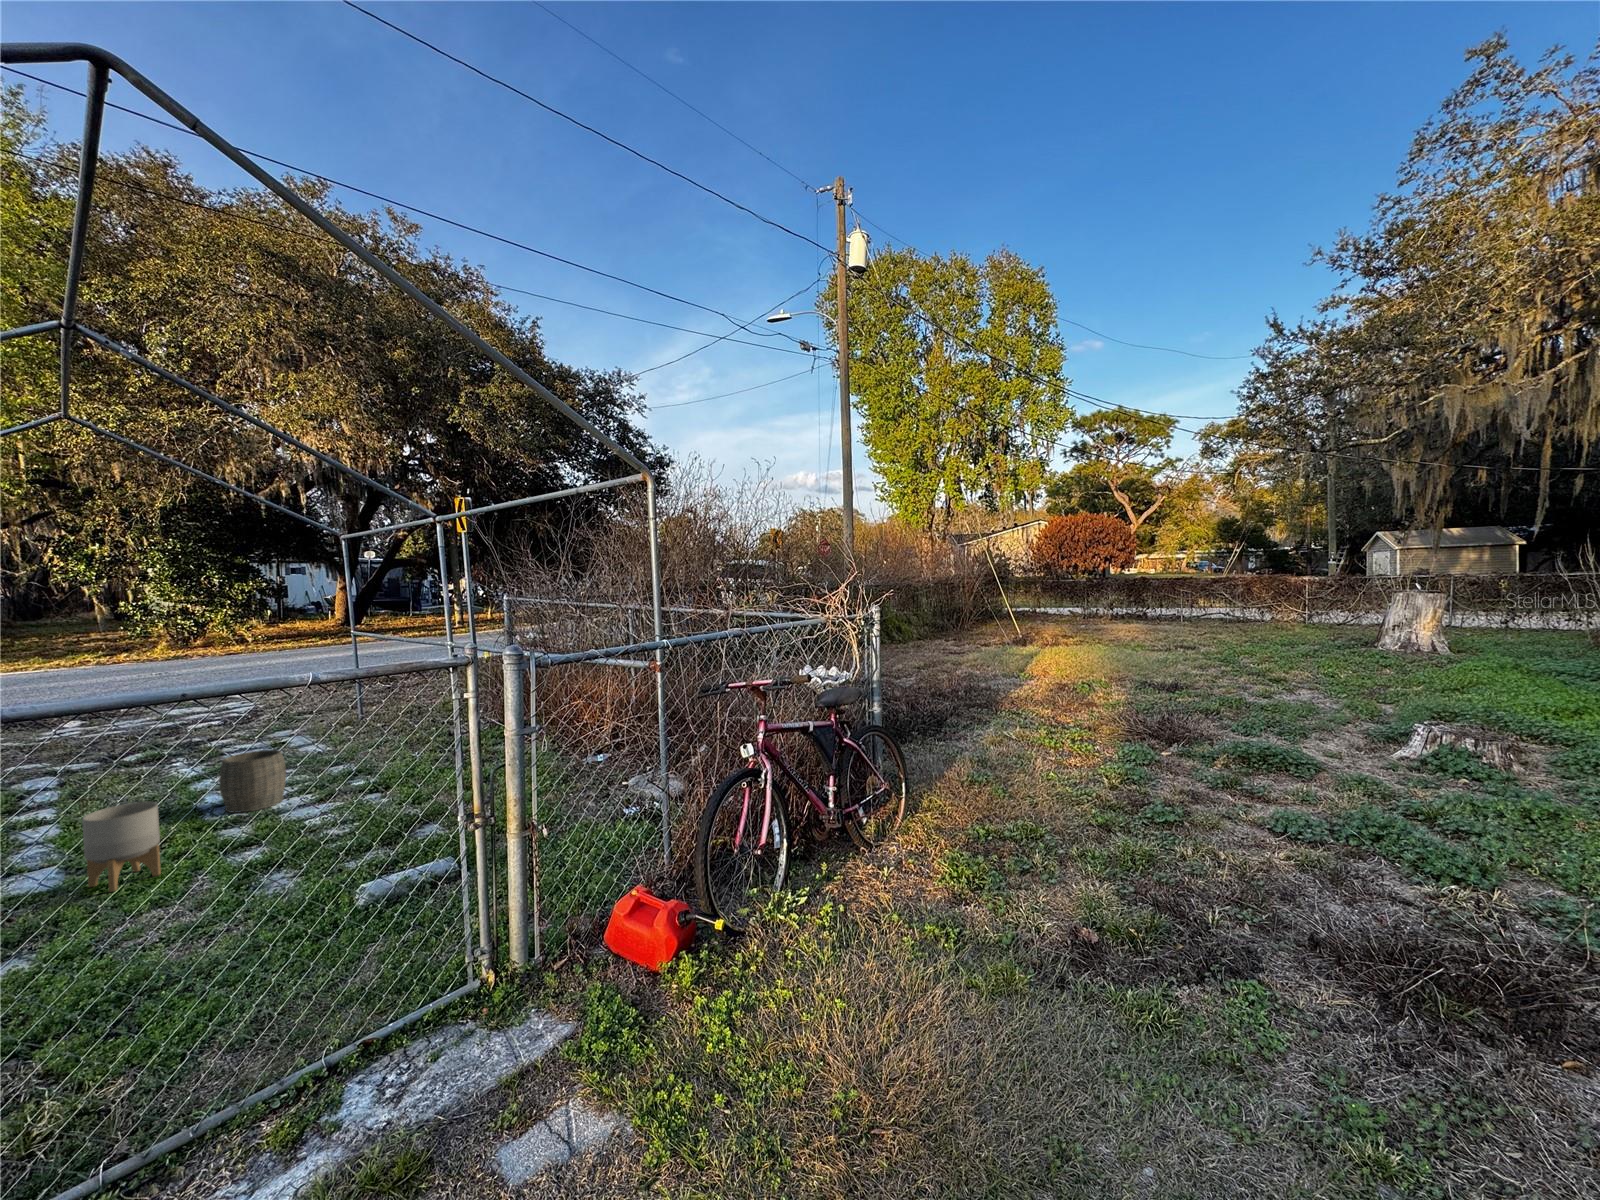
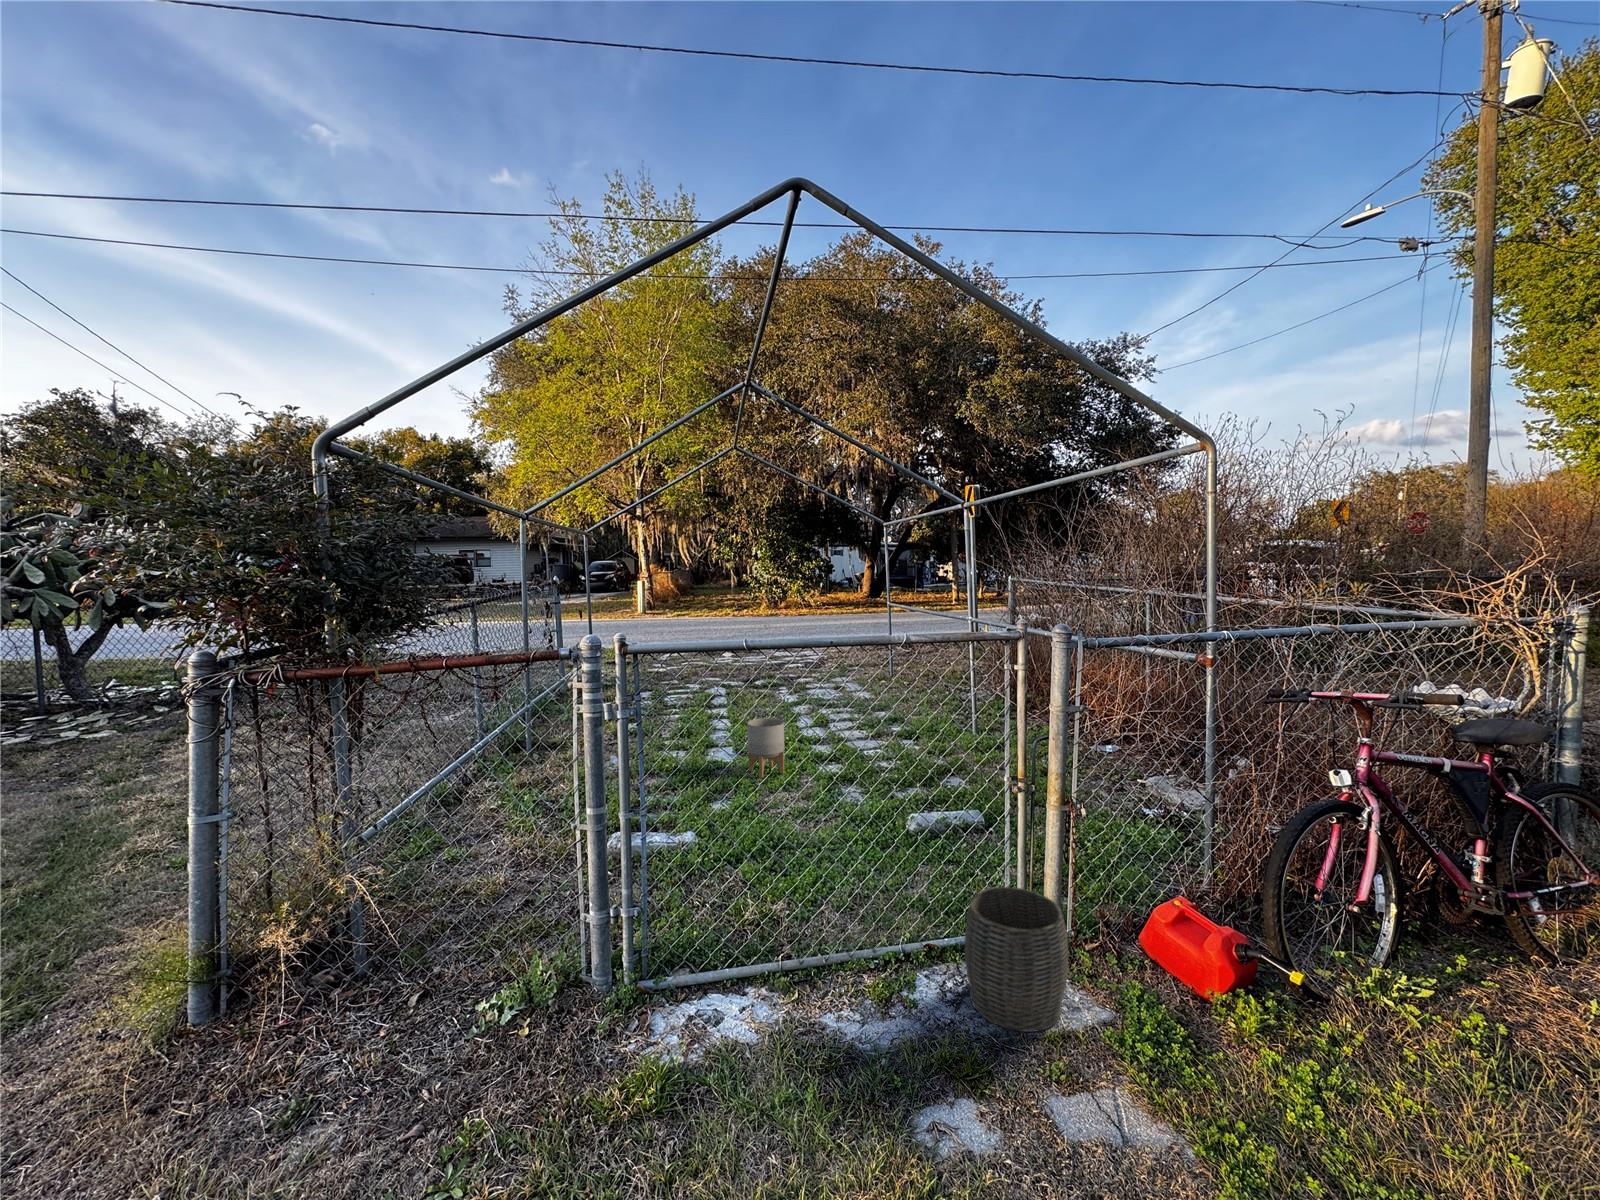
woven basket: present [220,750,286,813] -> present [965,887,1068,1032]

